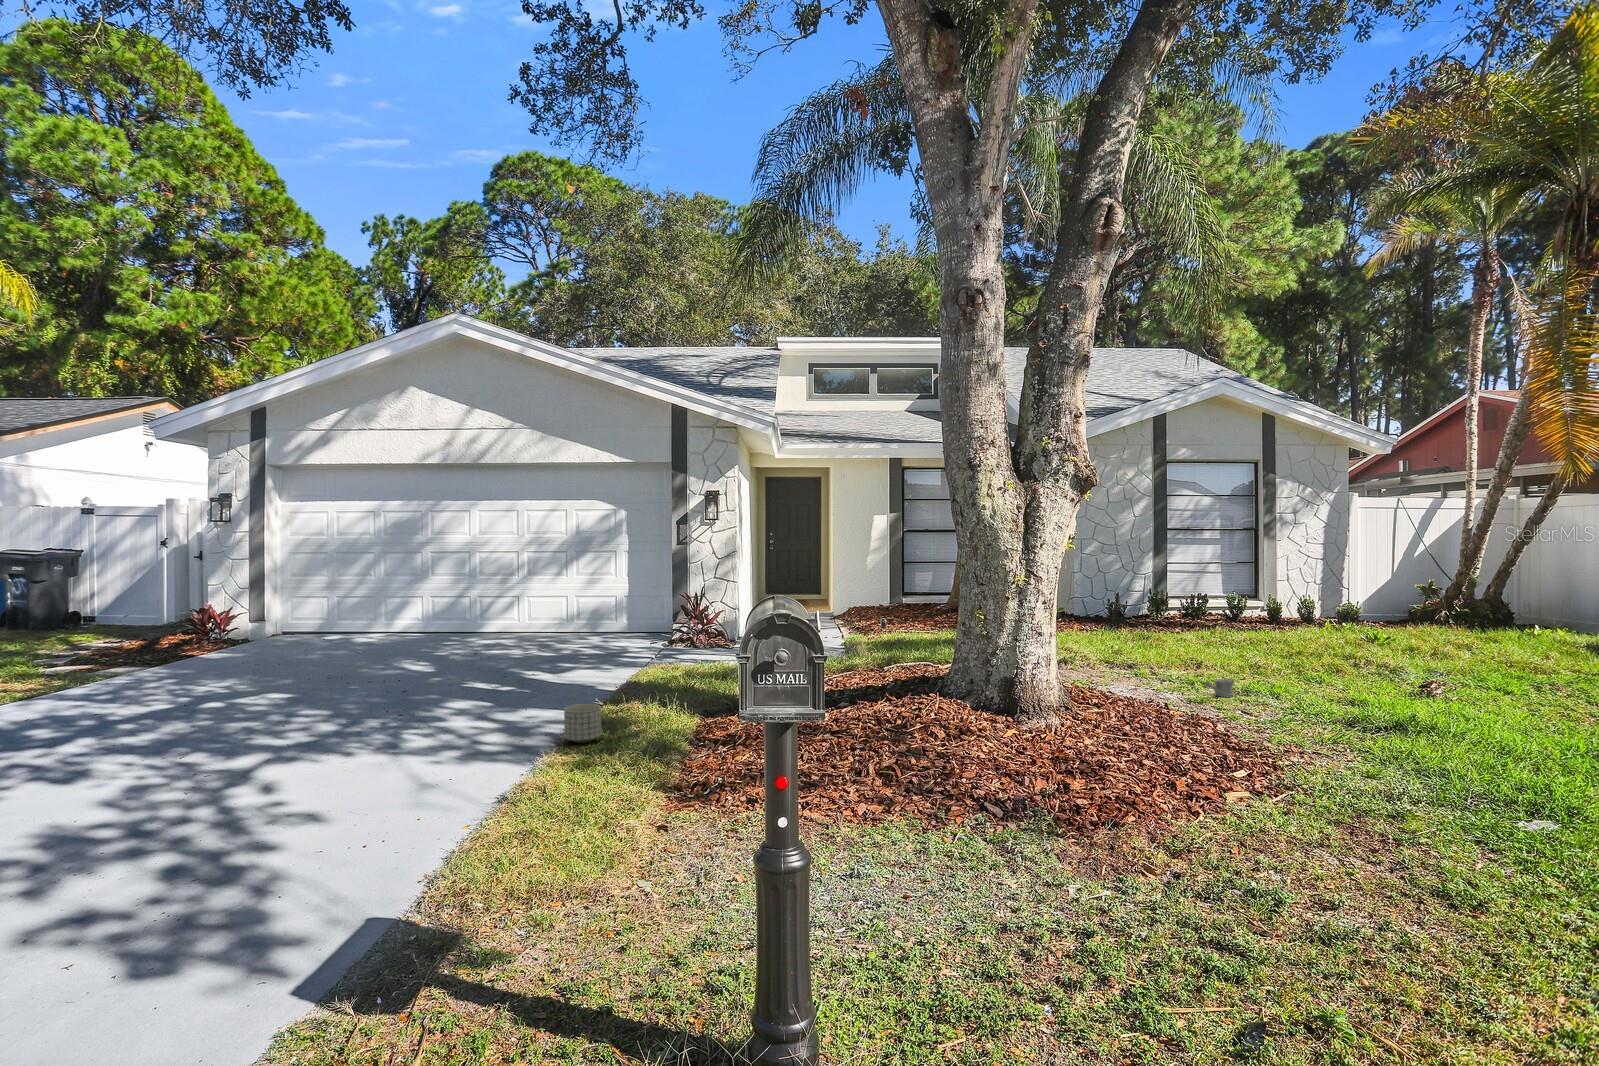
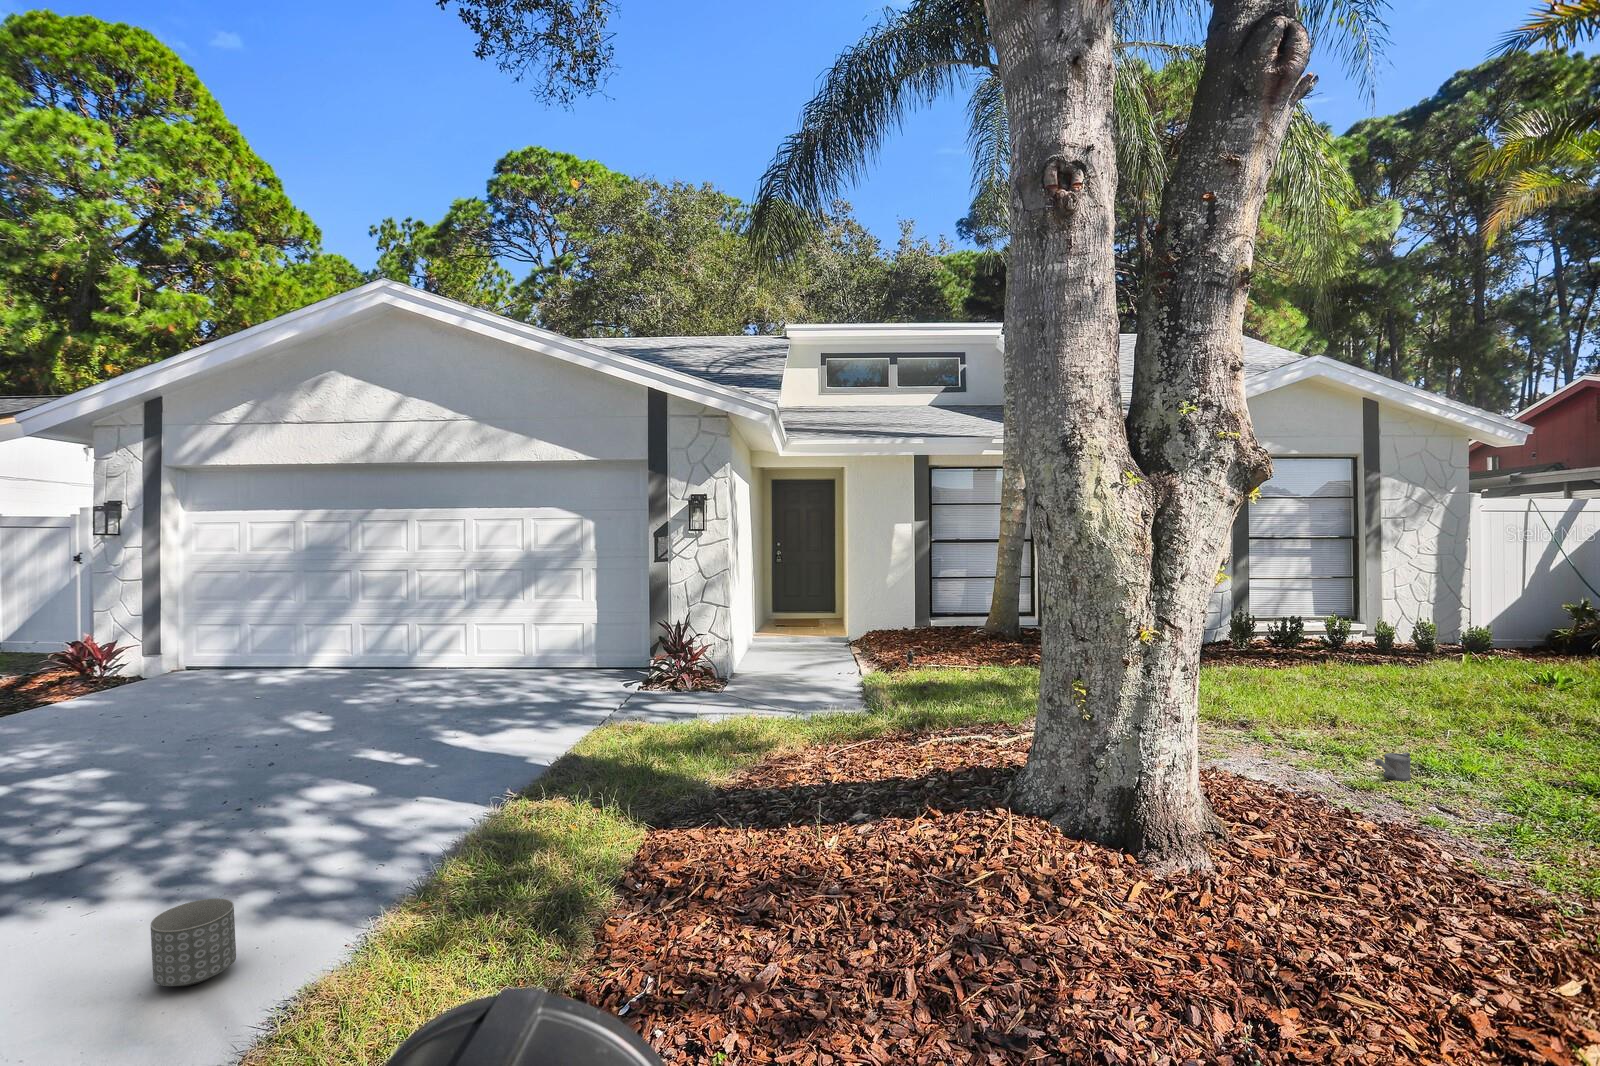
planter: present [564,704,601,743] -> present [150,898,236,986]

